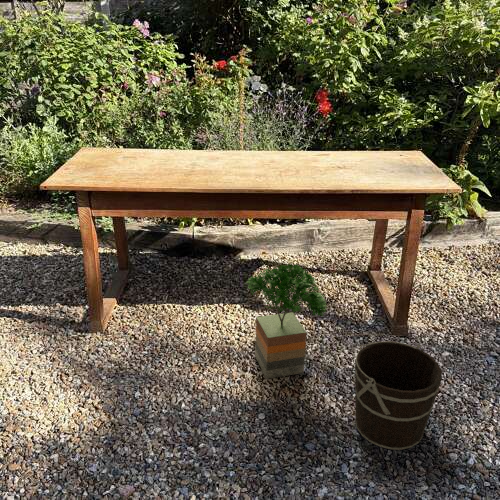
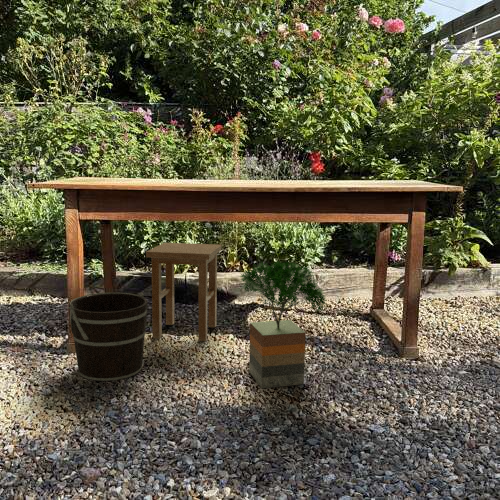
stool: none [157,214,228,314] -> present [146,243,222,341]
bucket: present [355,341,442,450] -> present [68,292,148,381]

